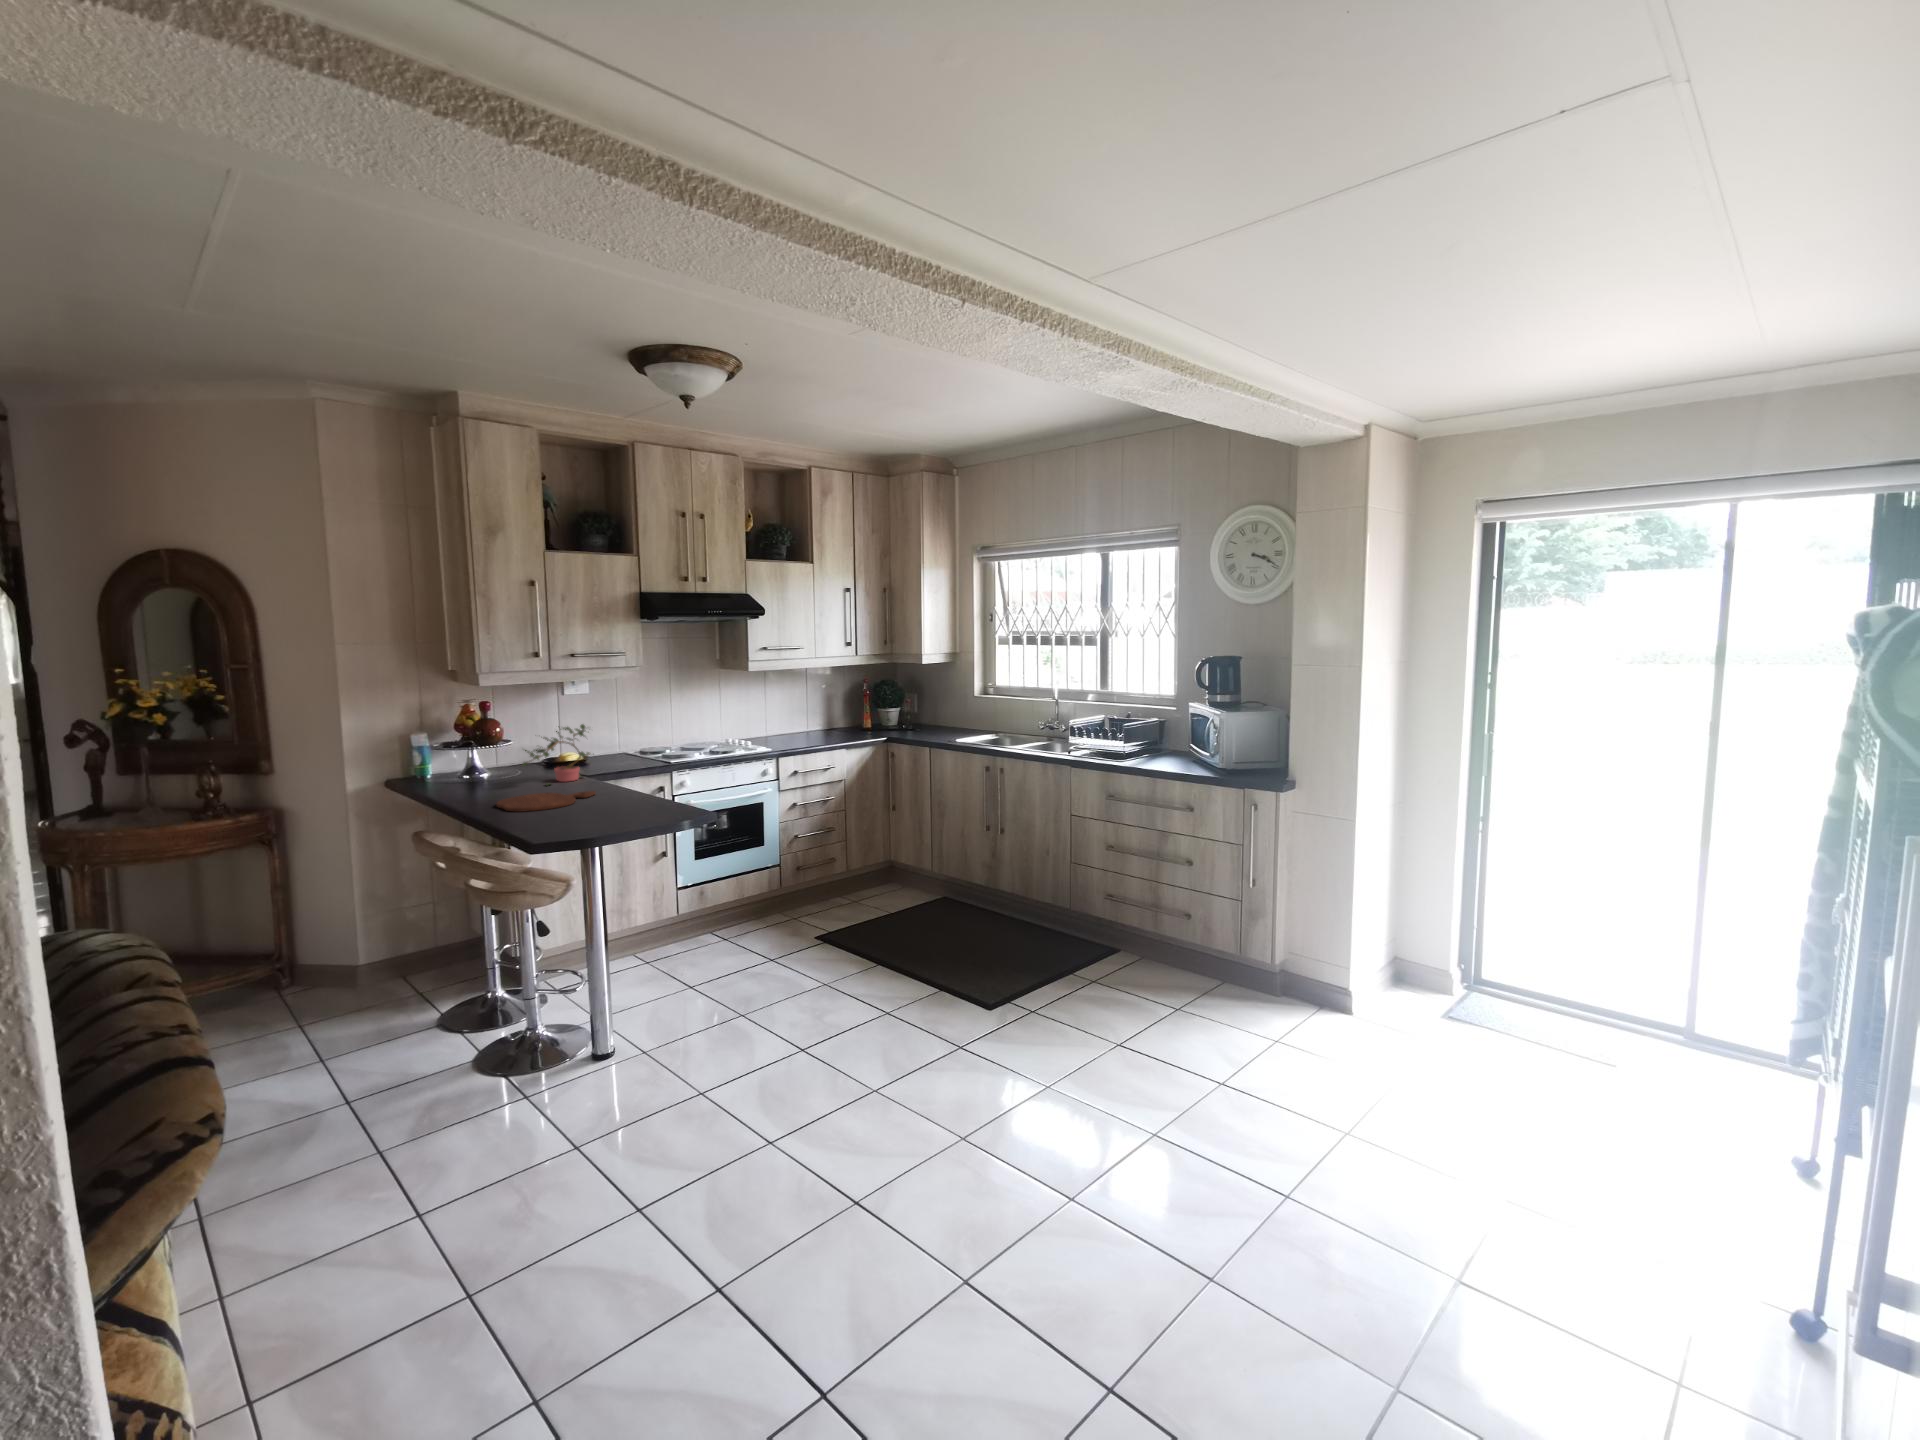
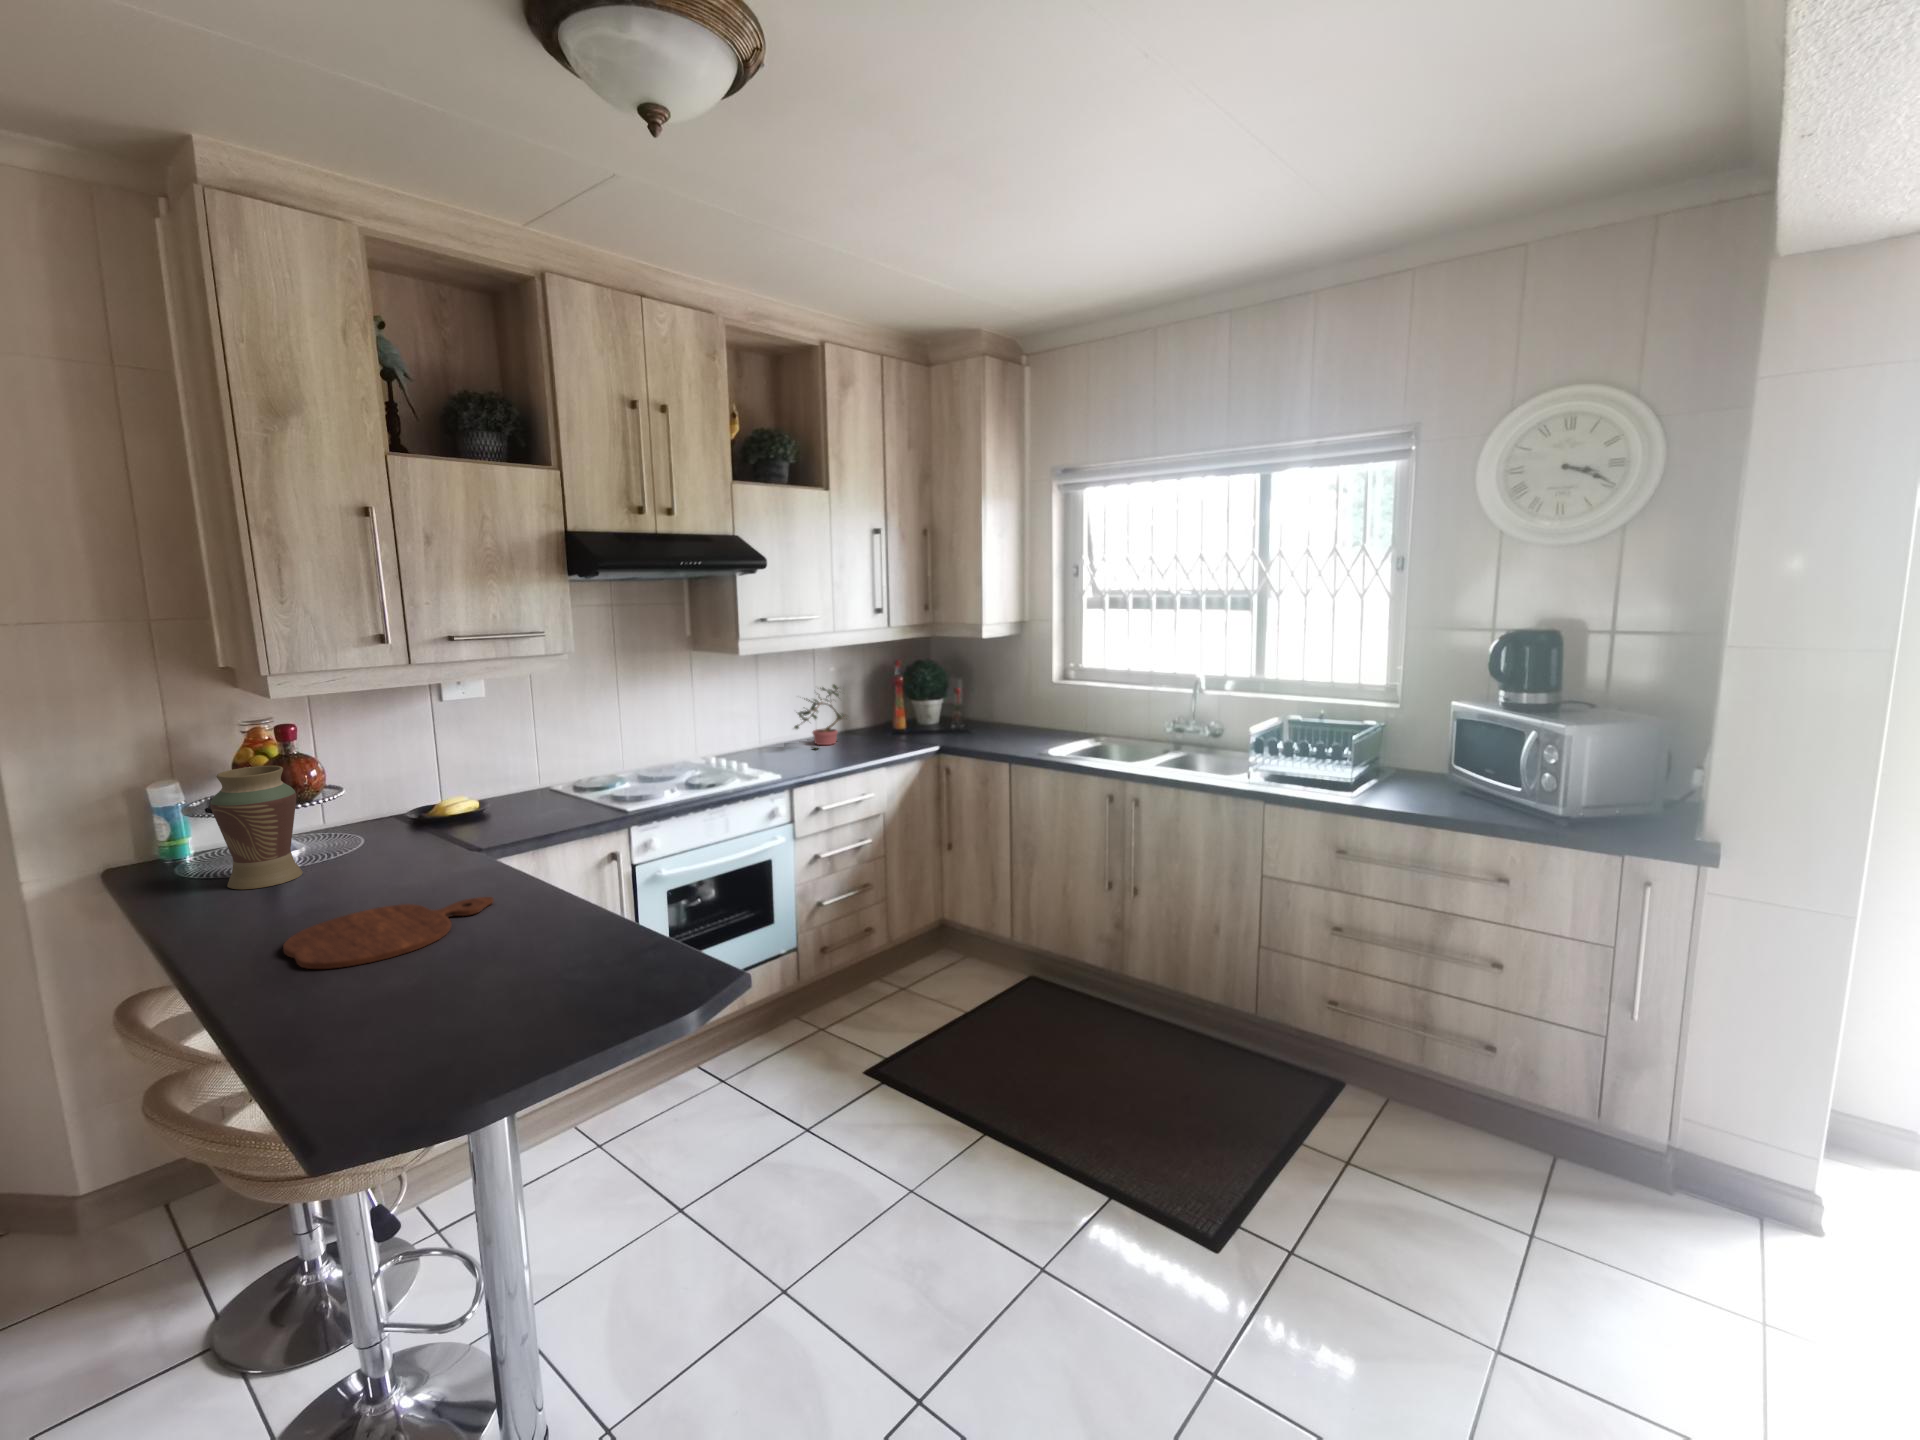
vase: none [449,723,492,788] -> present [210,766,303,889]
potted plant: present [522,724,590,785] -> present [794,685,845,750]

